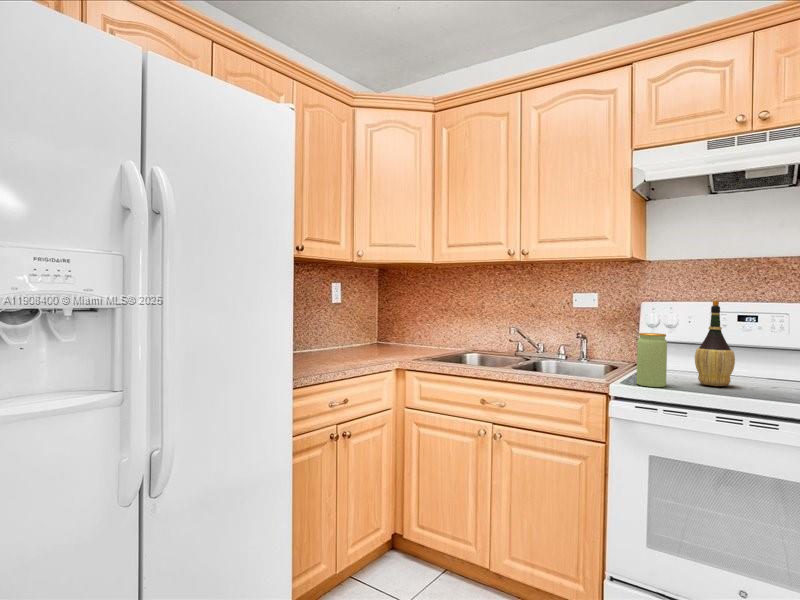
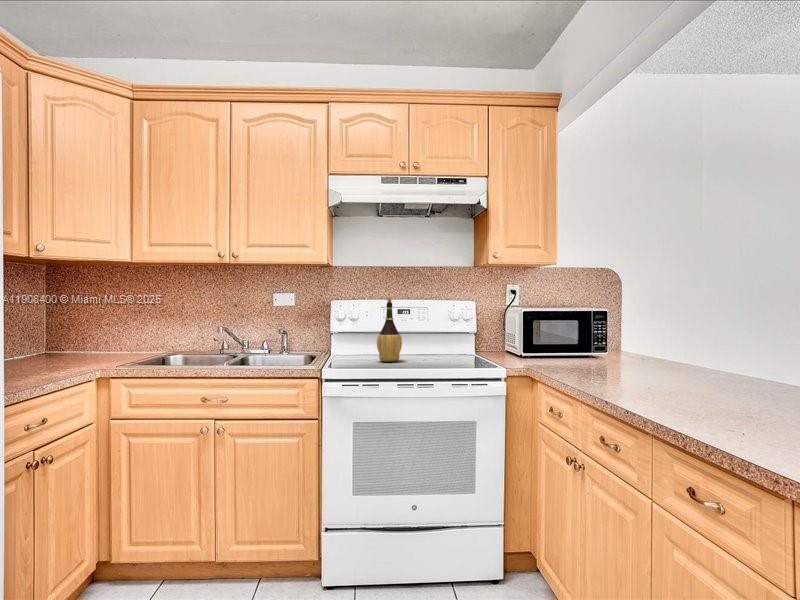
jar: present [637,333,667,387] -> none [340,325,361,367]

